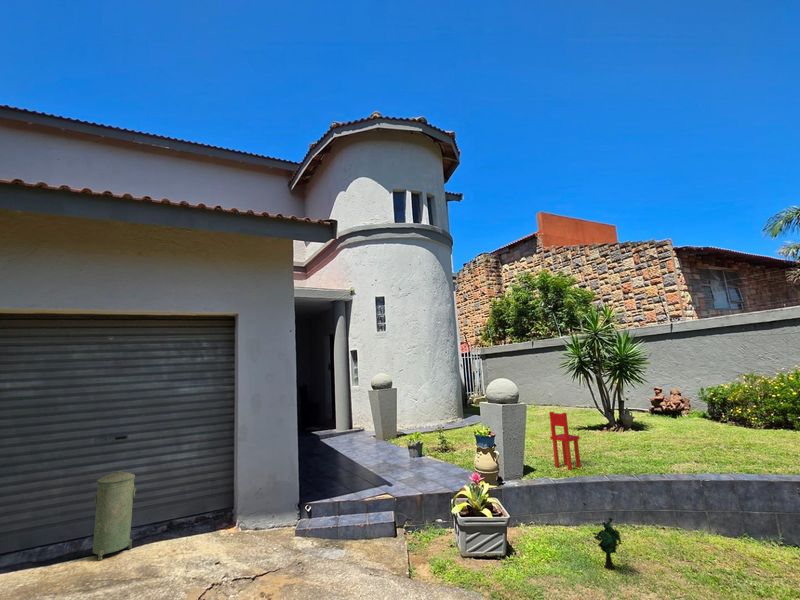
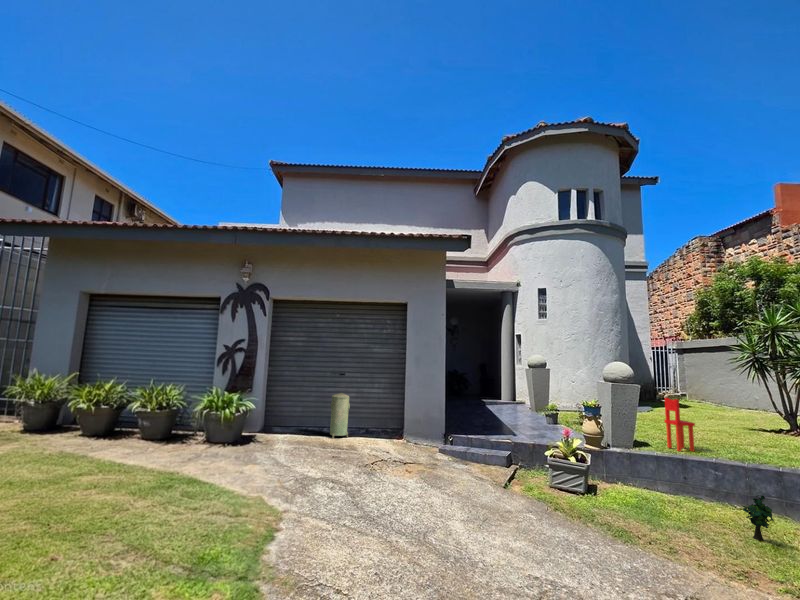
decorative plant: present [593,518,622,570] -> present [743,495,774,541]

